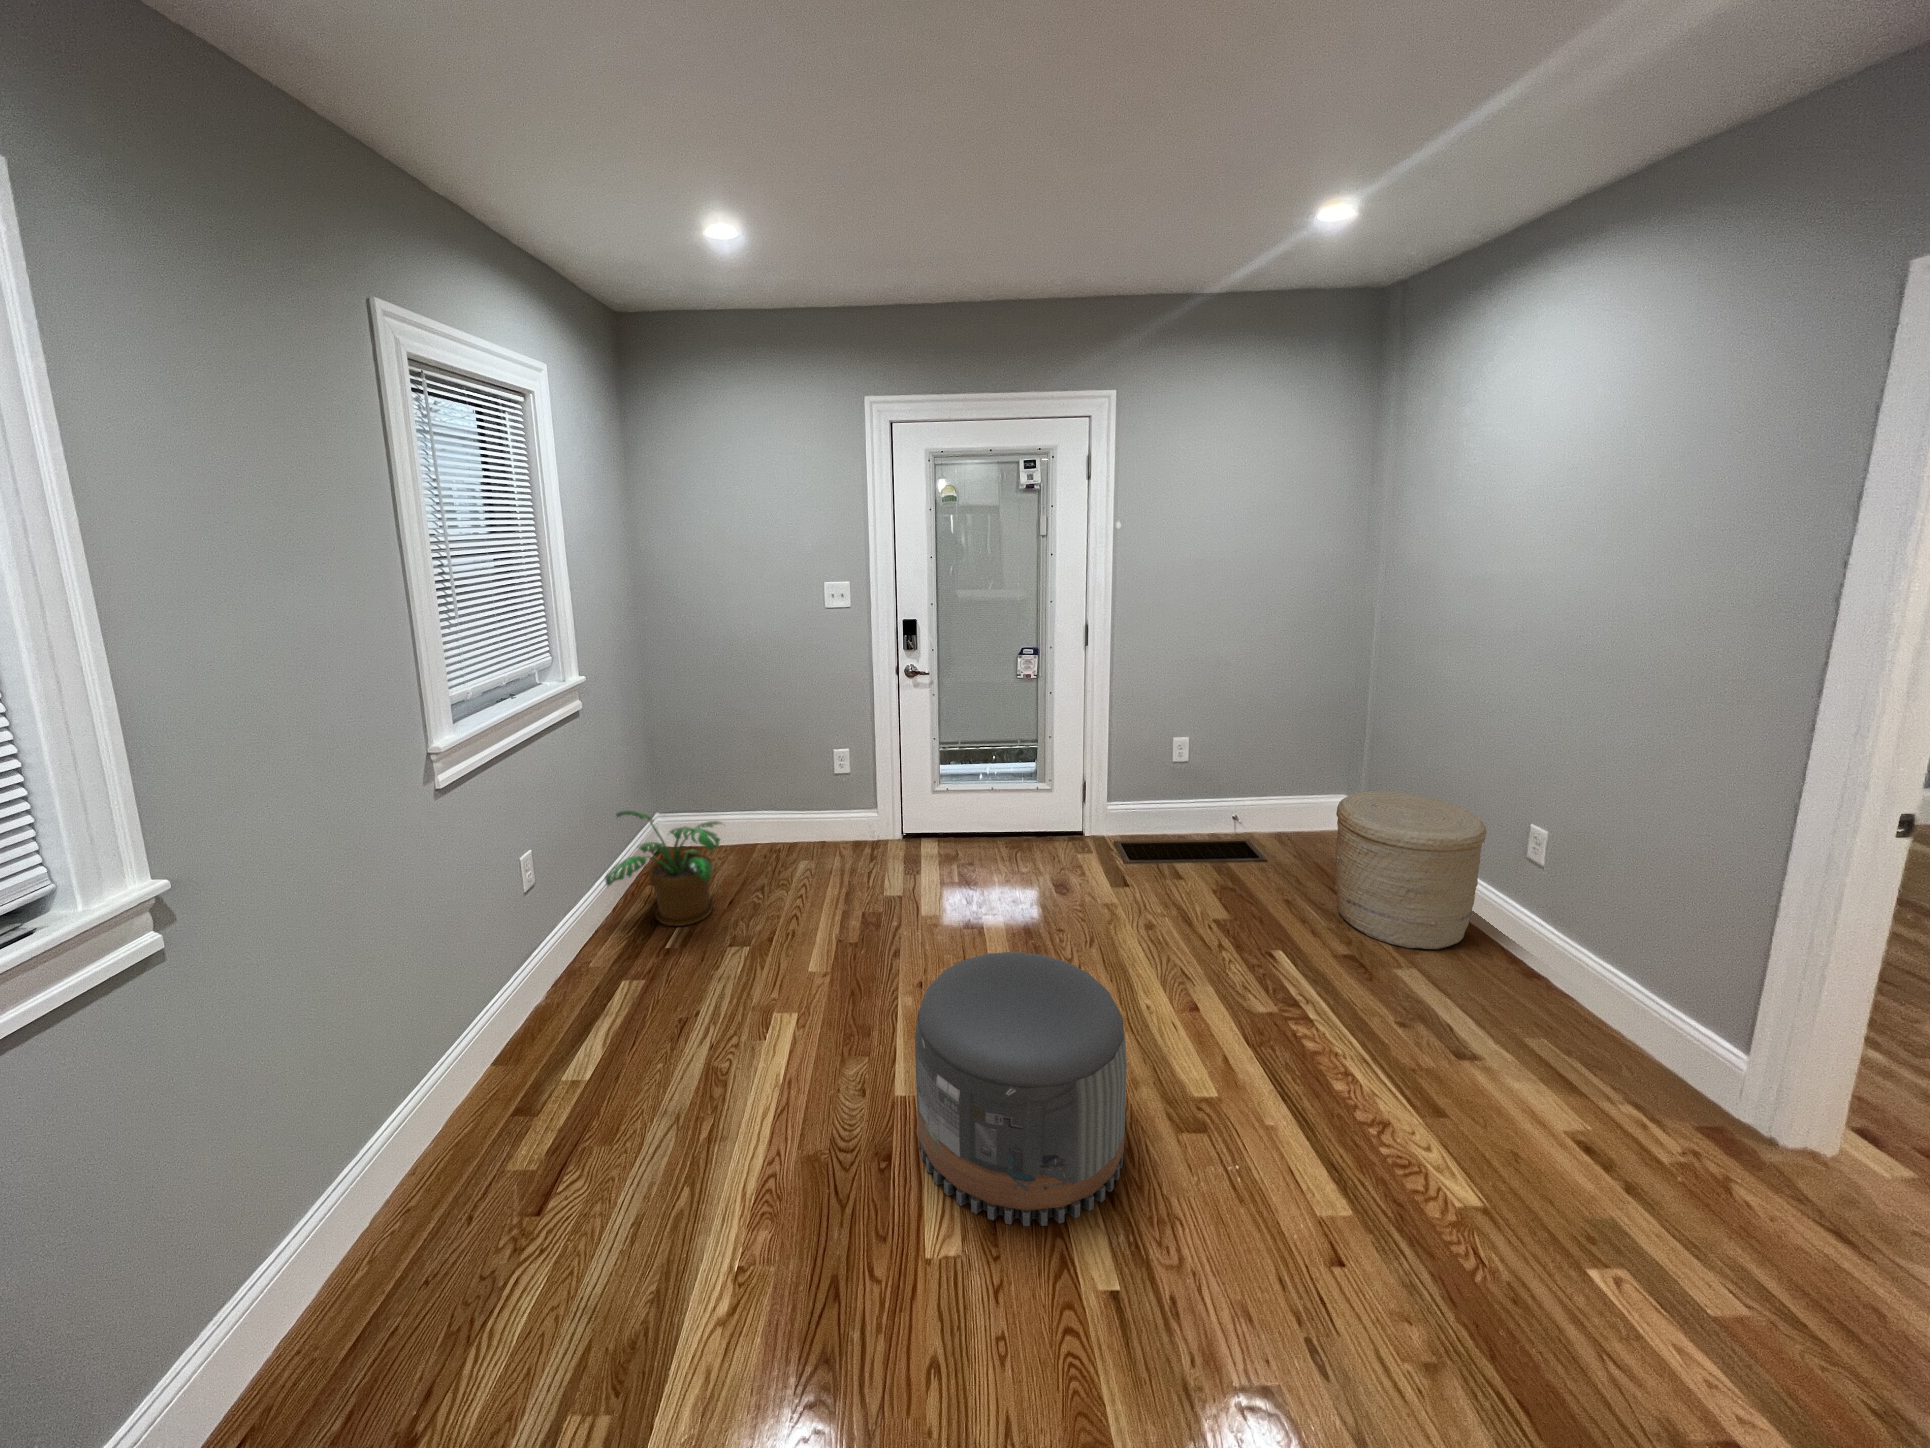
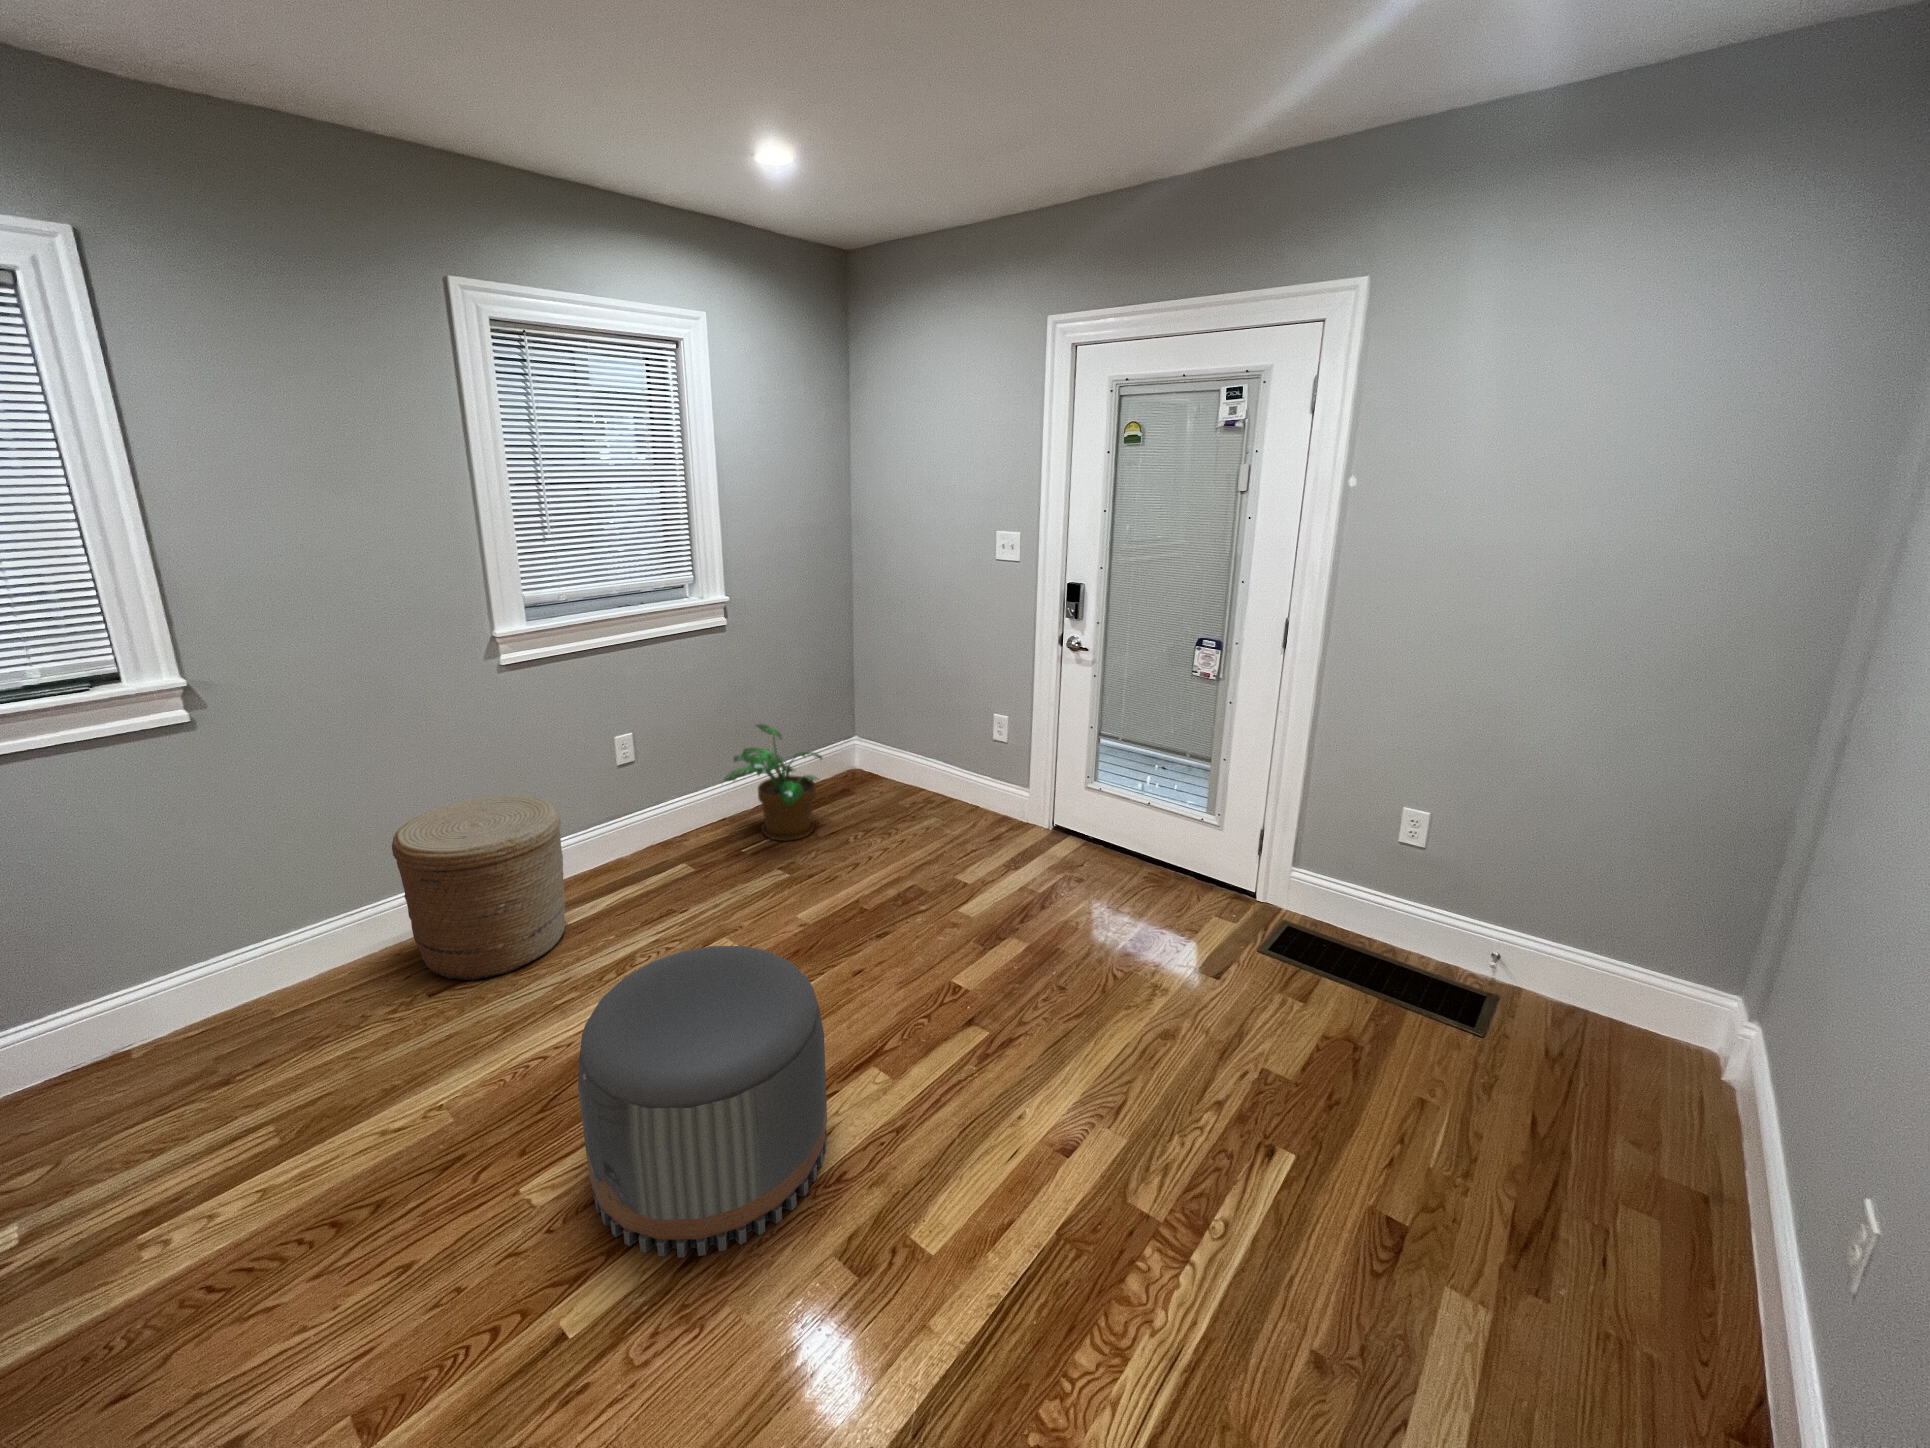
woven basket: present [1335,791,1486,949] -> present [392,795,565,980]

